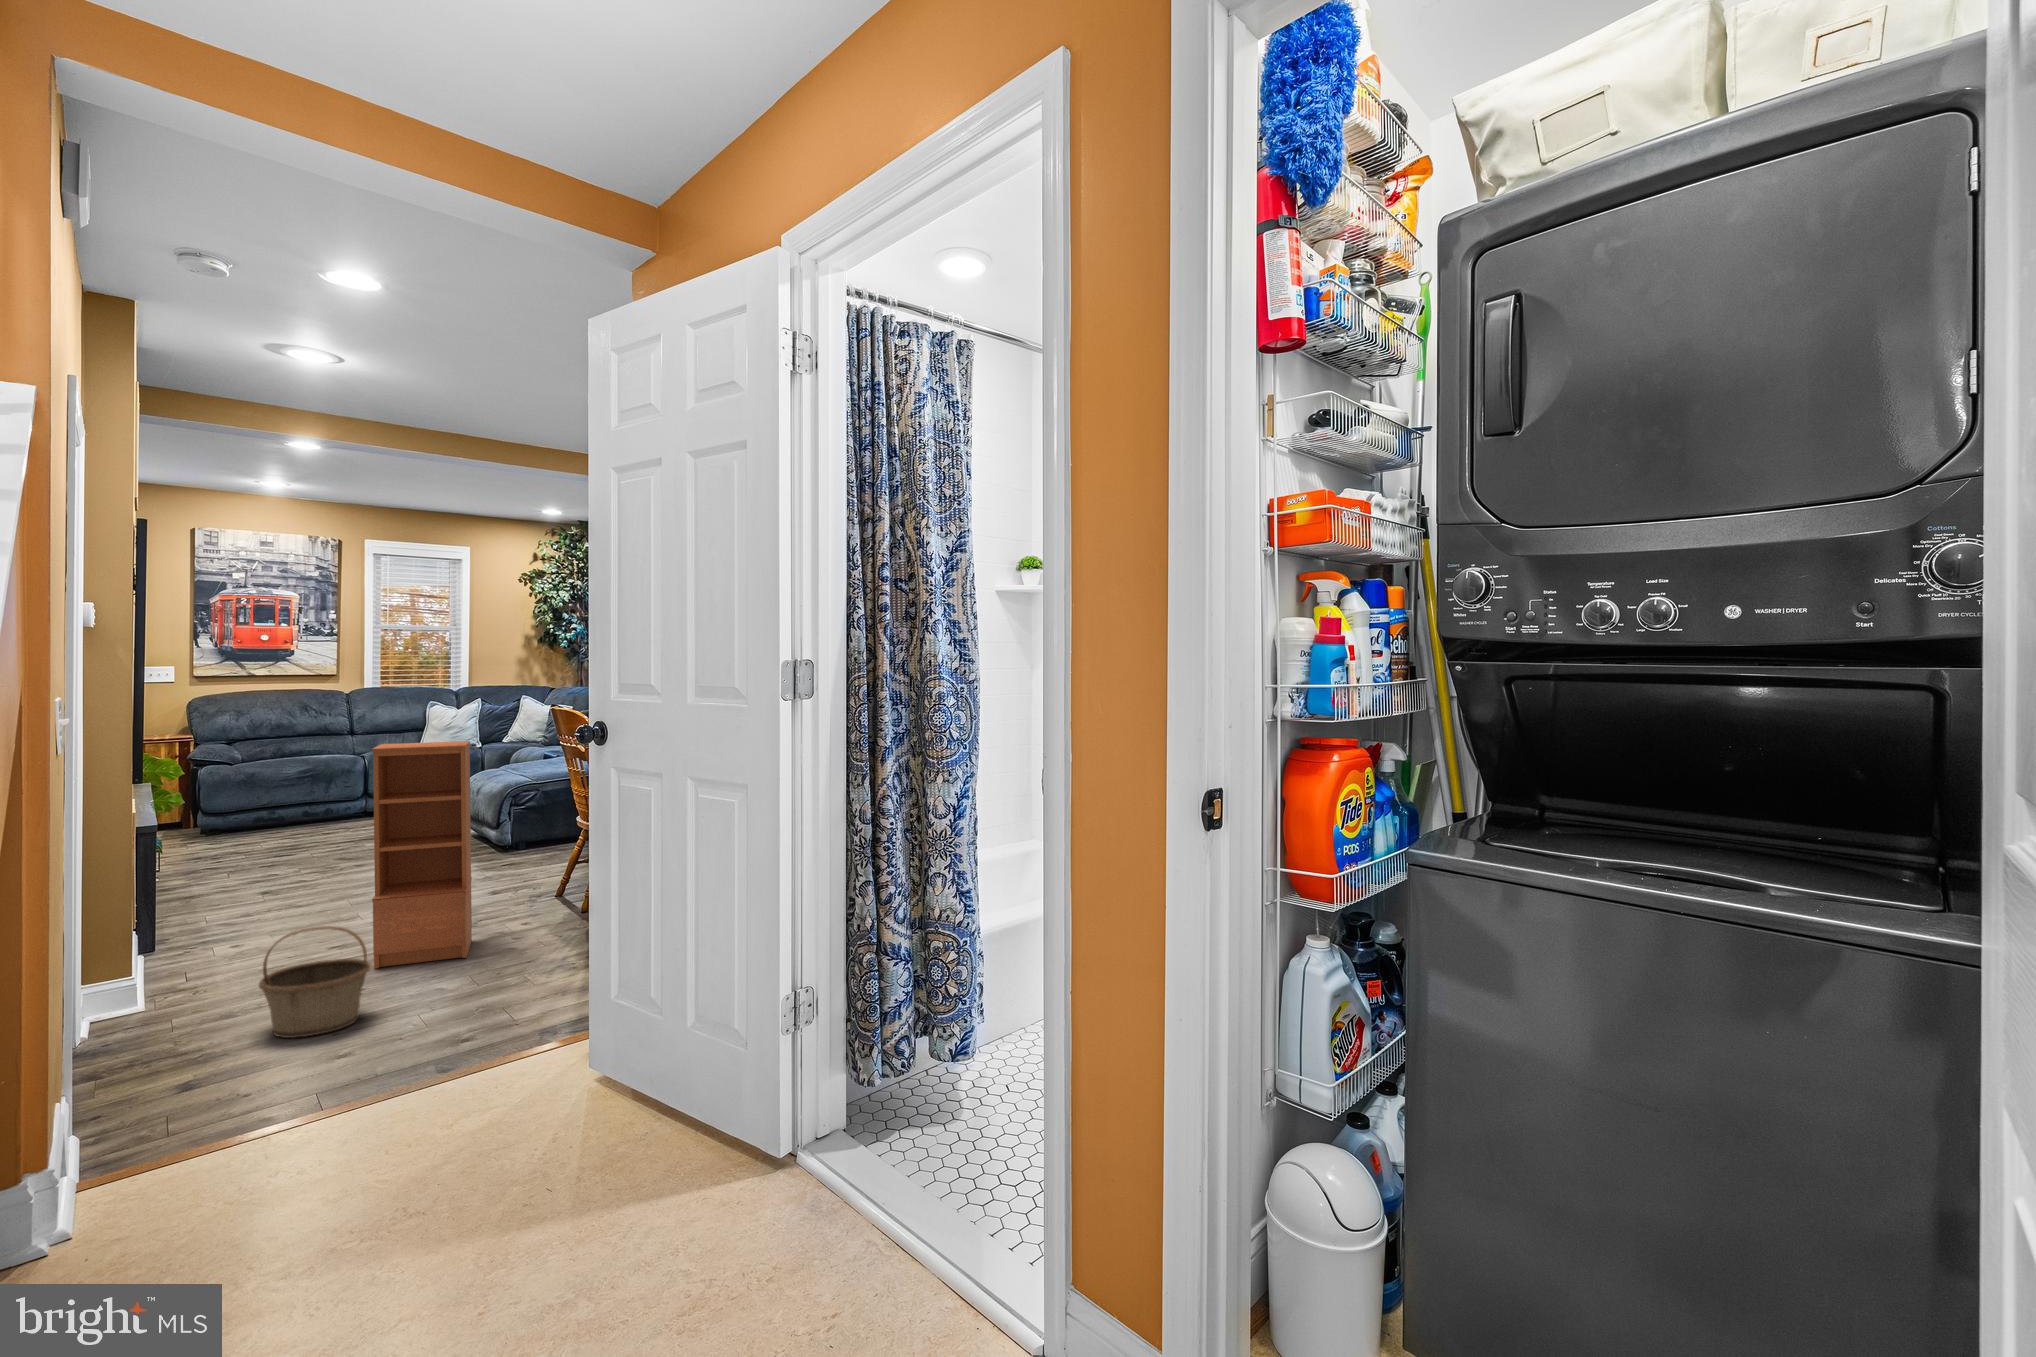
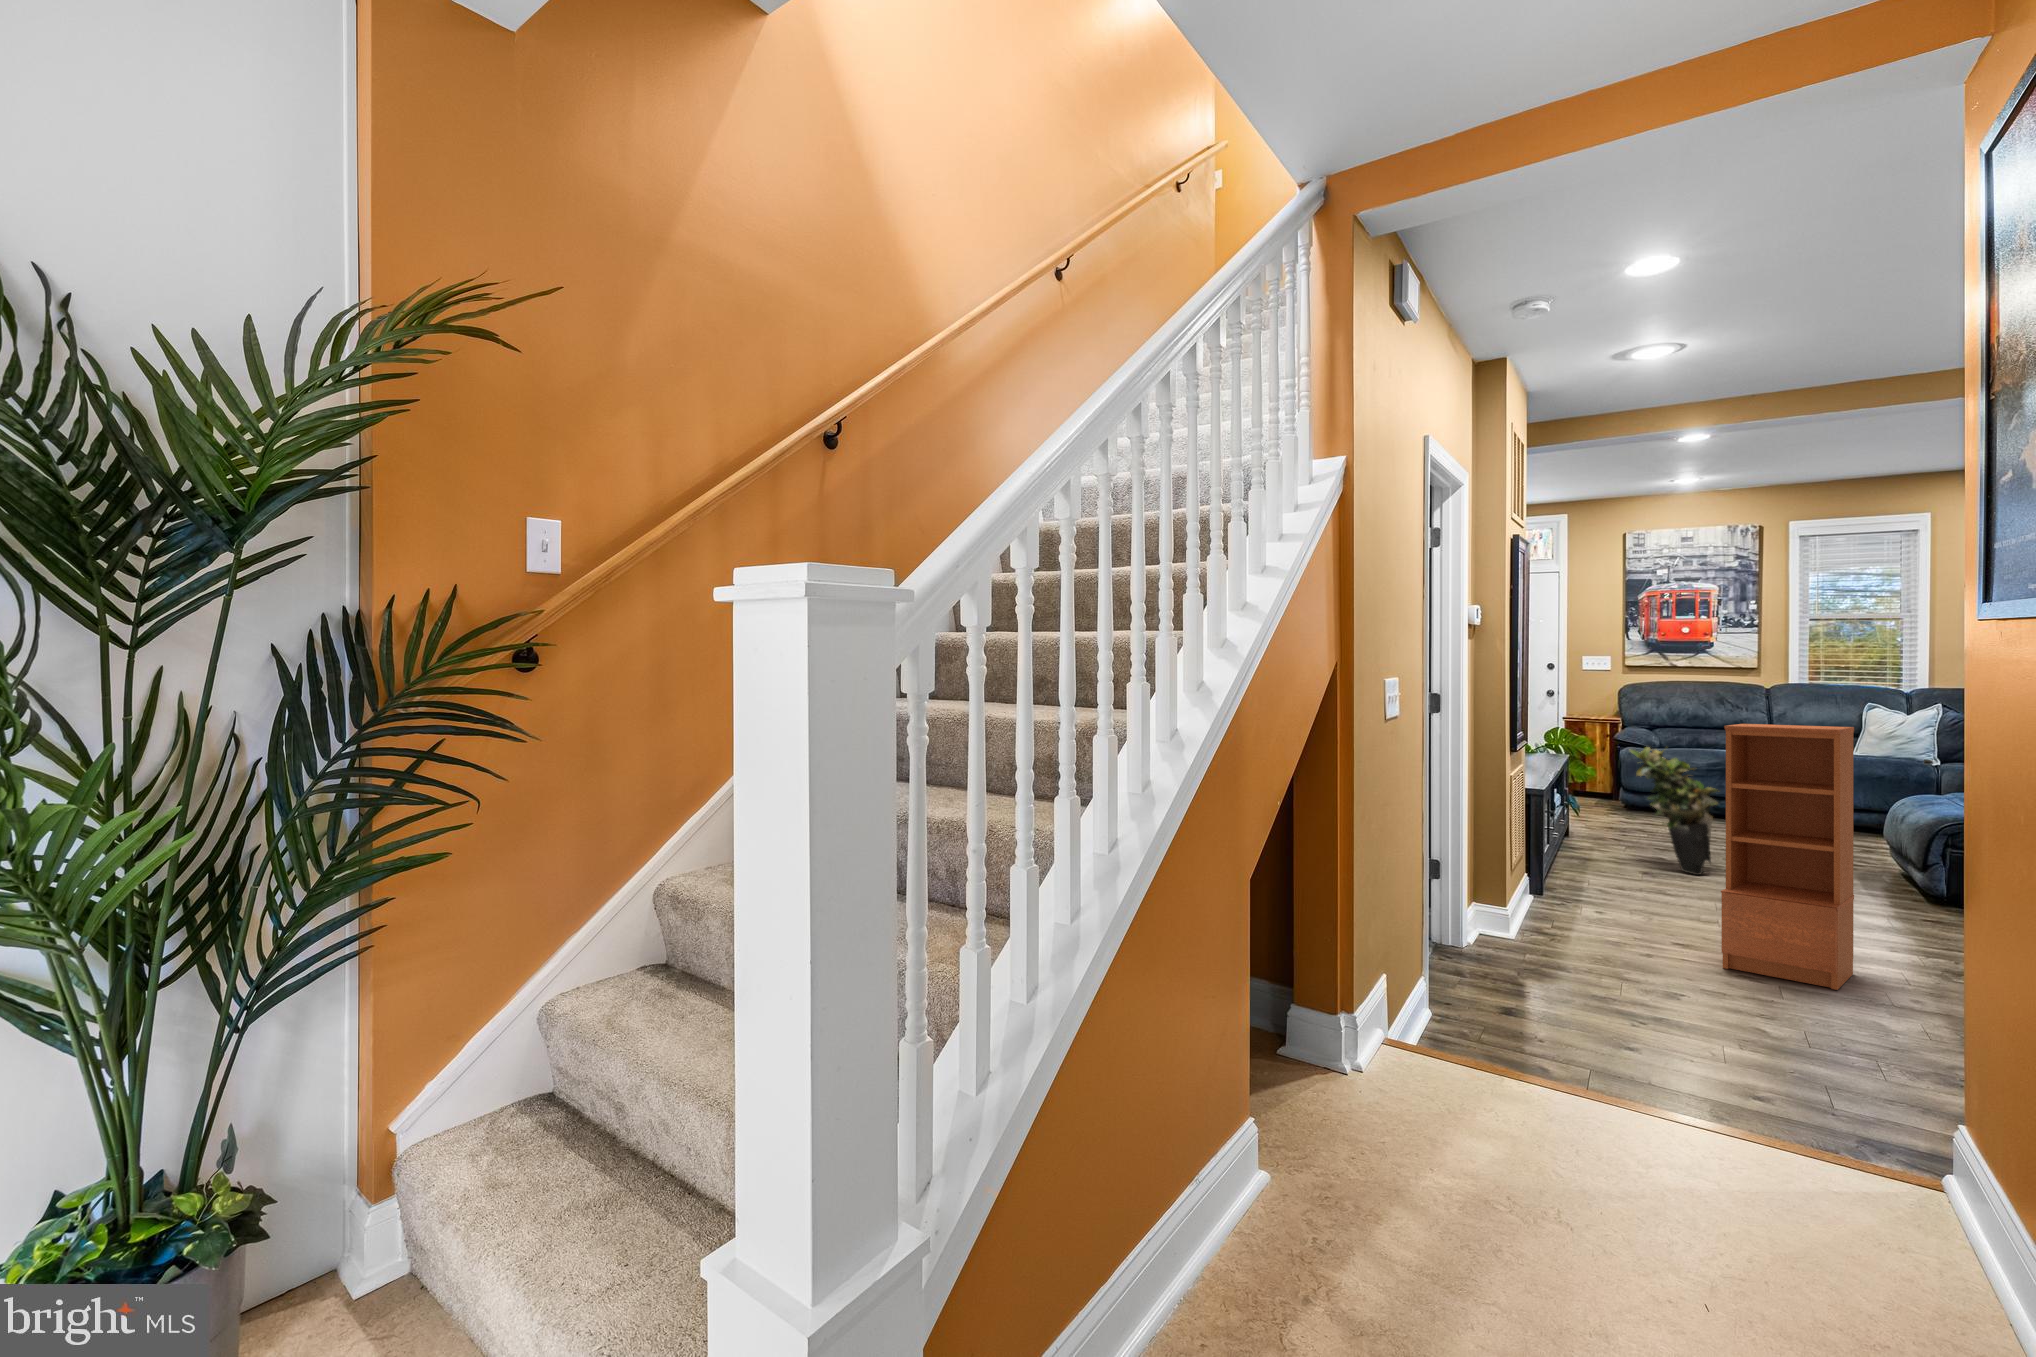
potted plant: none [238,763,335,886] -> present [1630,747,1719,875]
basket: present [259,926,371,1038] -> none [1587,898,1700,1013]

